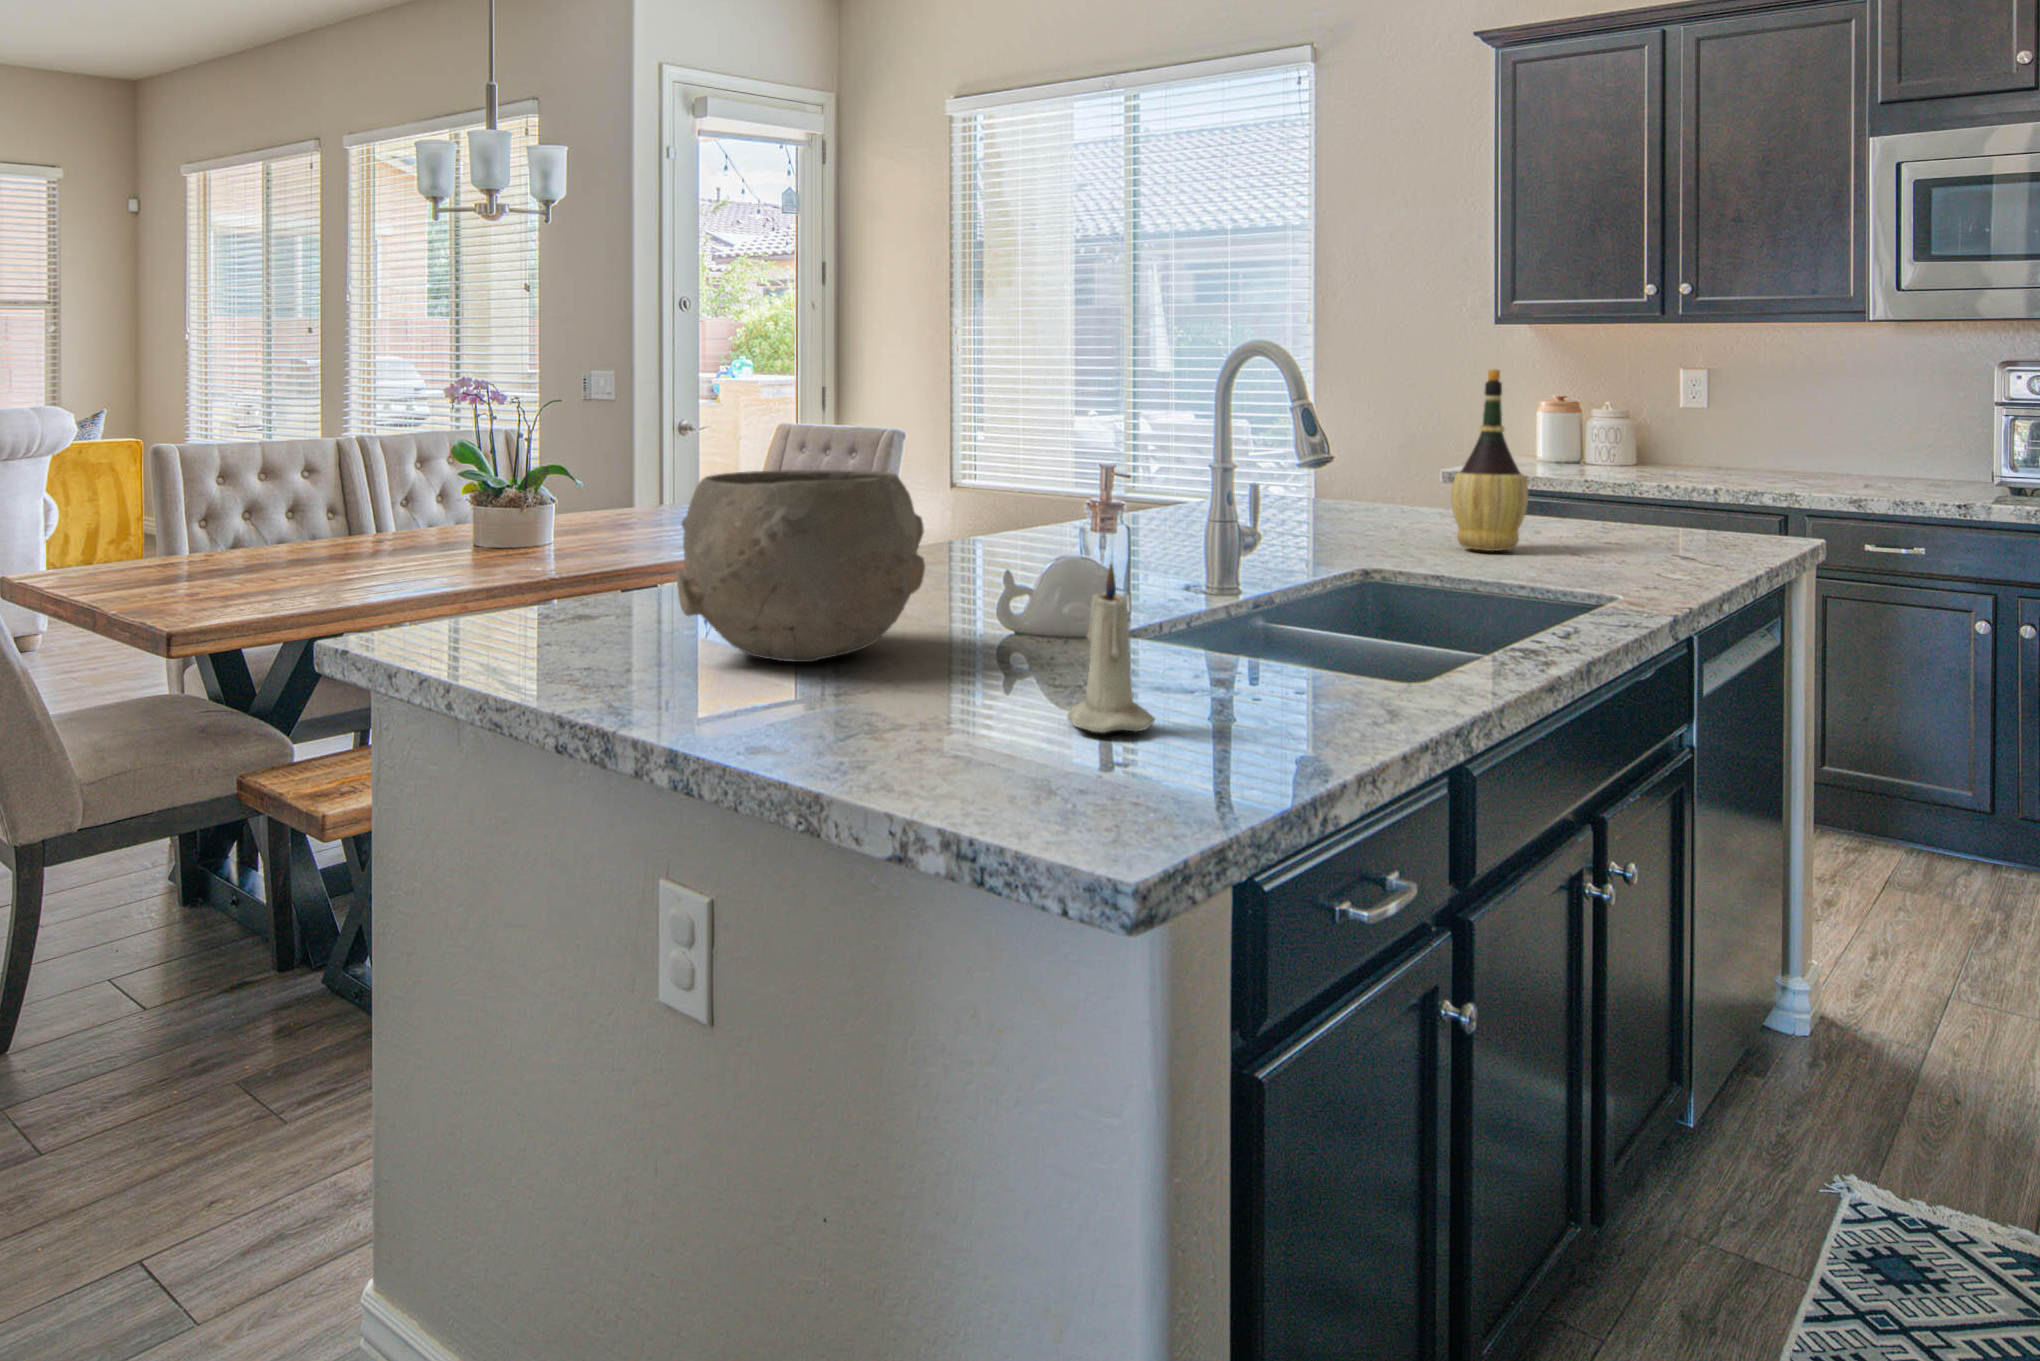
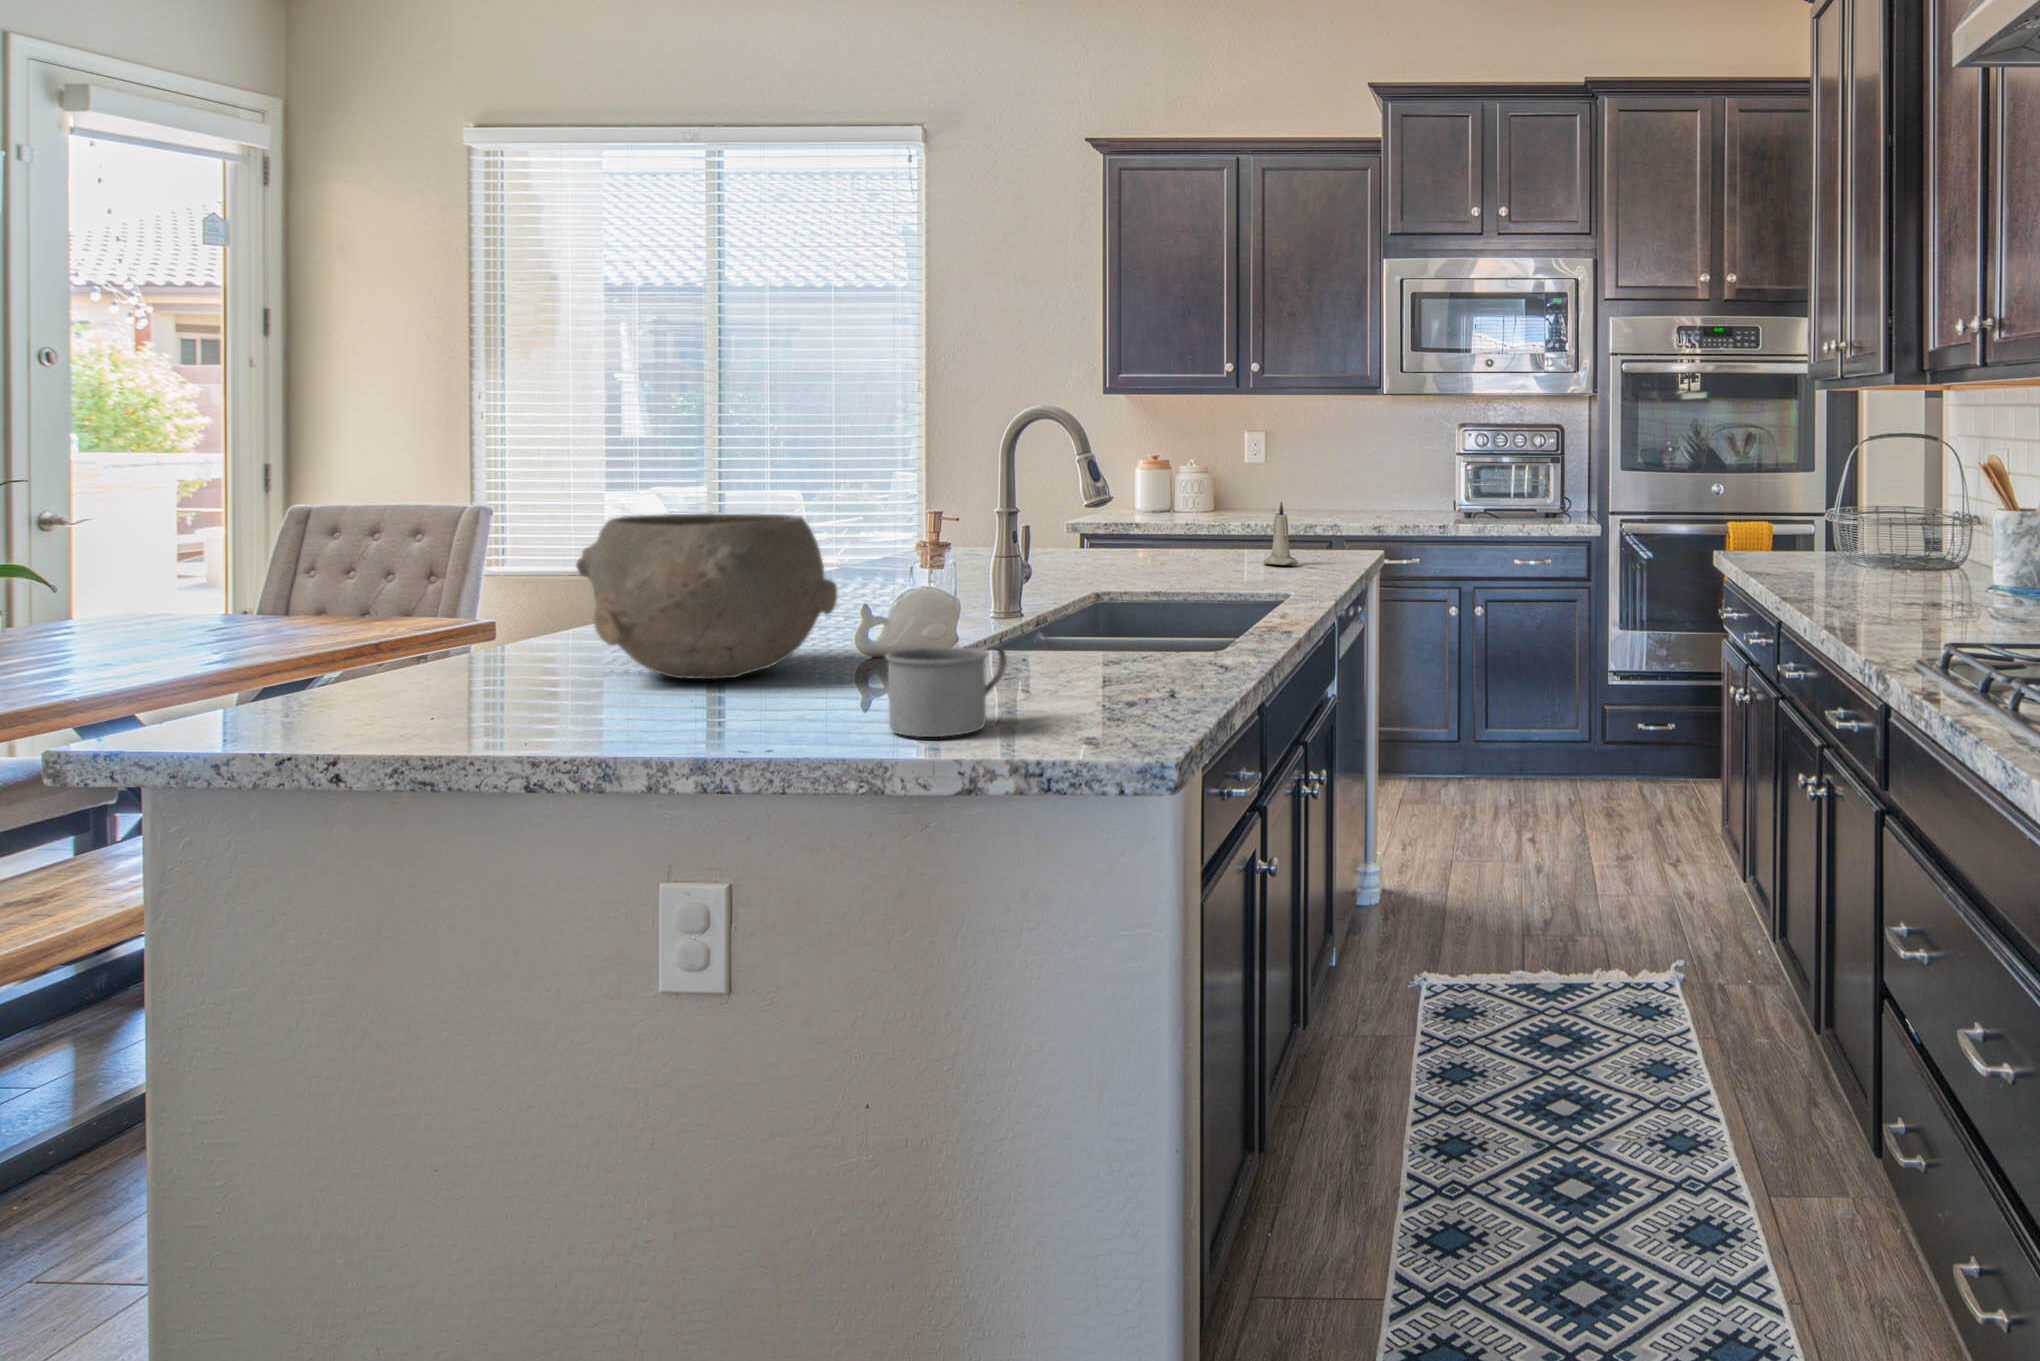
wine bottle: present [1451,369,1528,551] -> none [1146,433,1202,571]
candle: present [1067,563,1155,733] -> present [1263,502,1298,565]
mug: none [857,651,1023,777] -> present [886,644,1007,737]

